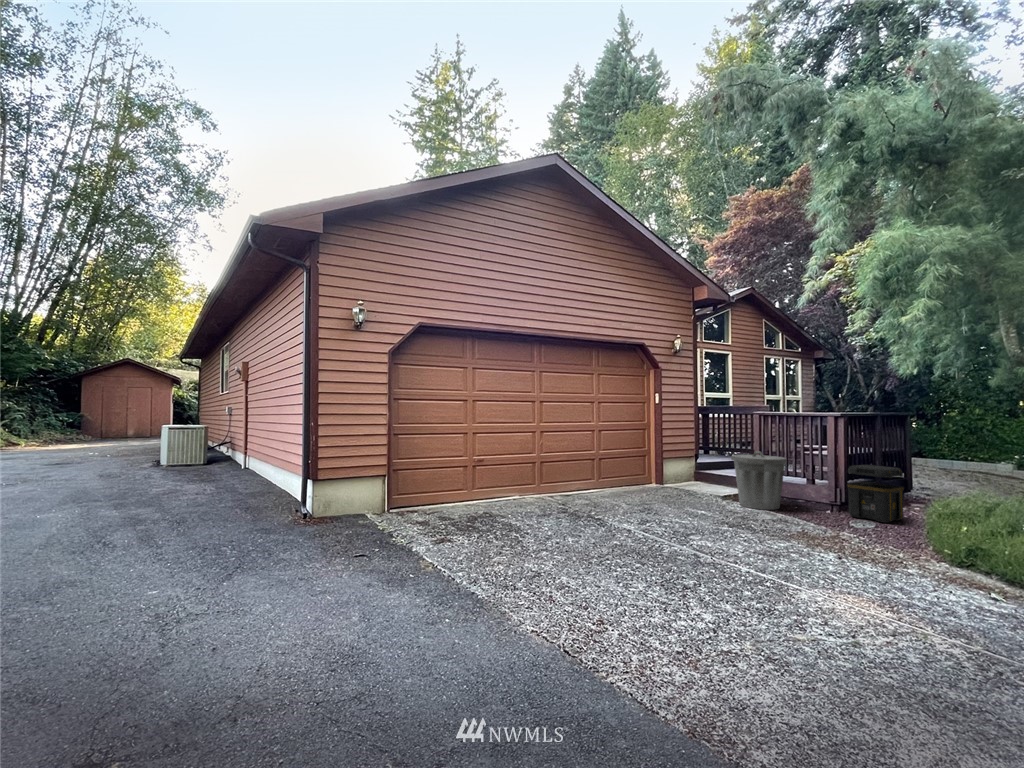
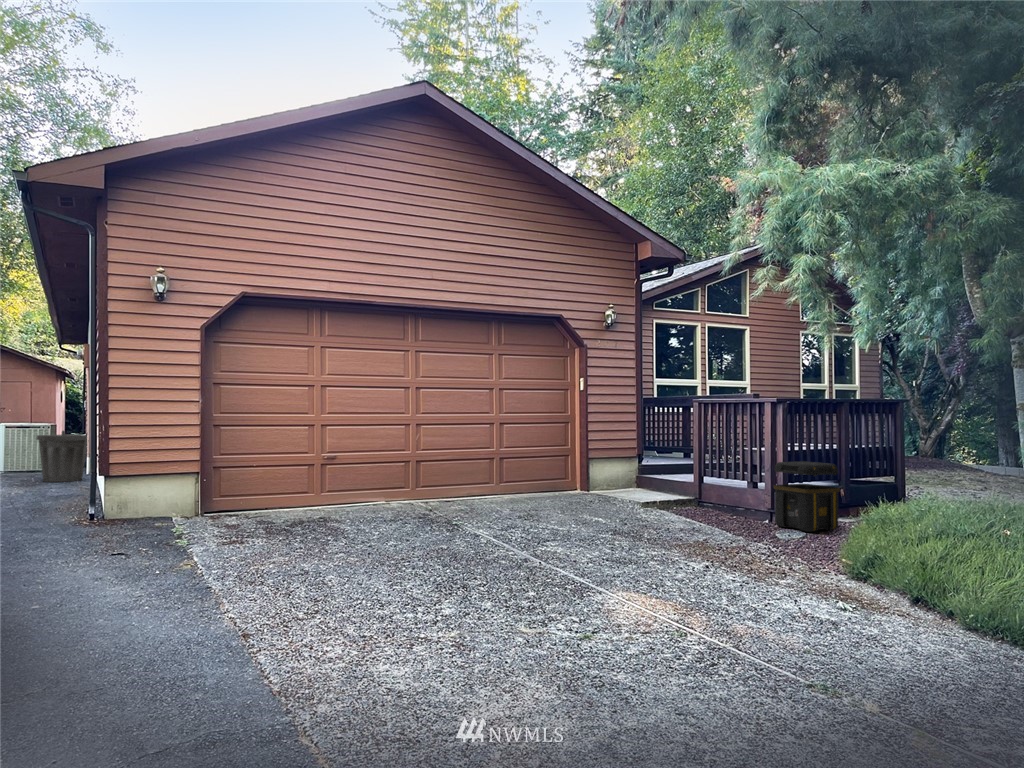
trash can: present [731,451,787,510] -> present [36,431,87,482]

